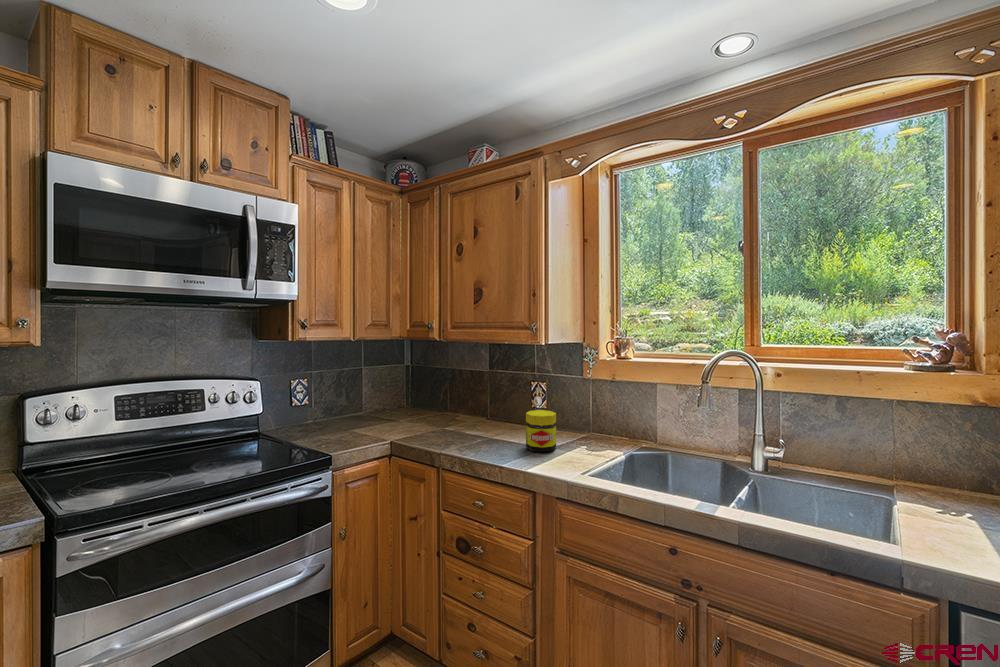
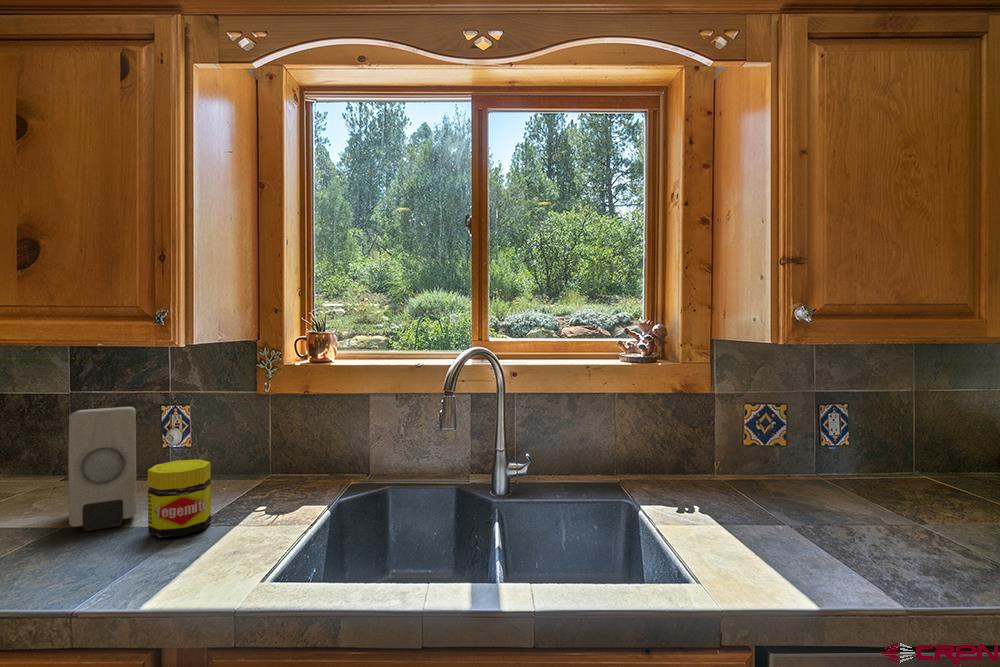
soap dispenser: none [493,378,522,441] -> present [68,407,137,531]

